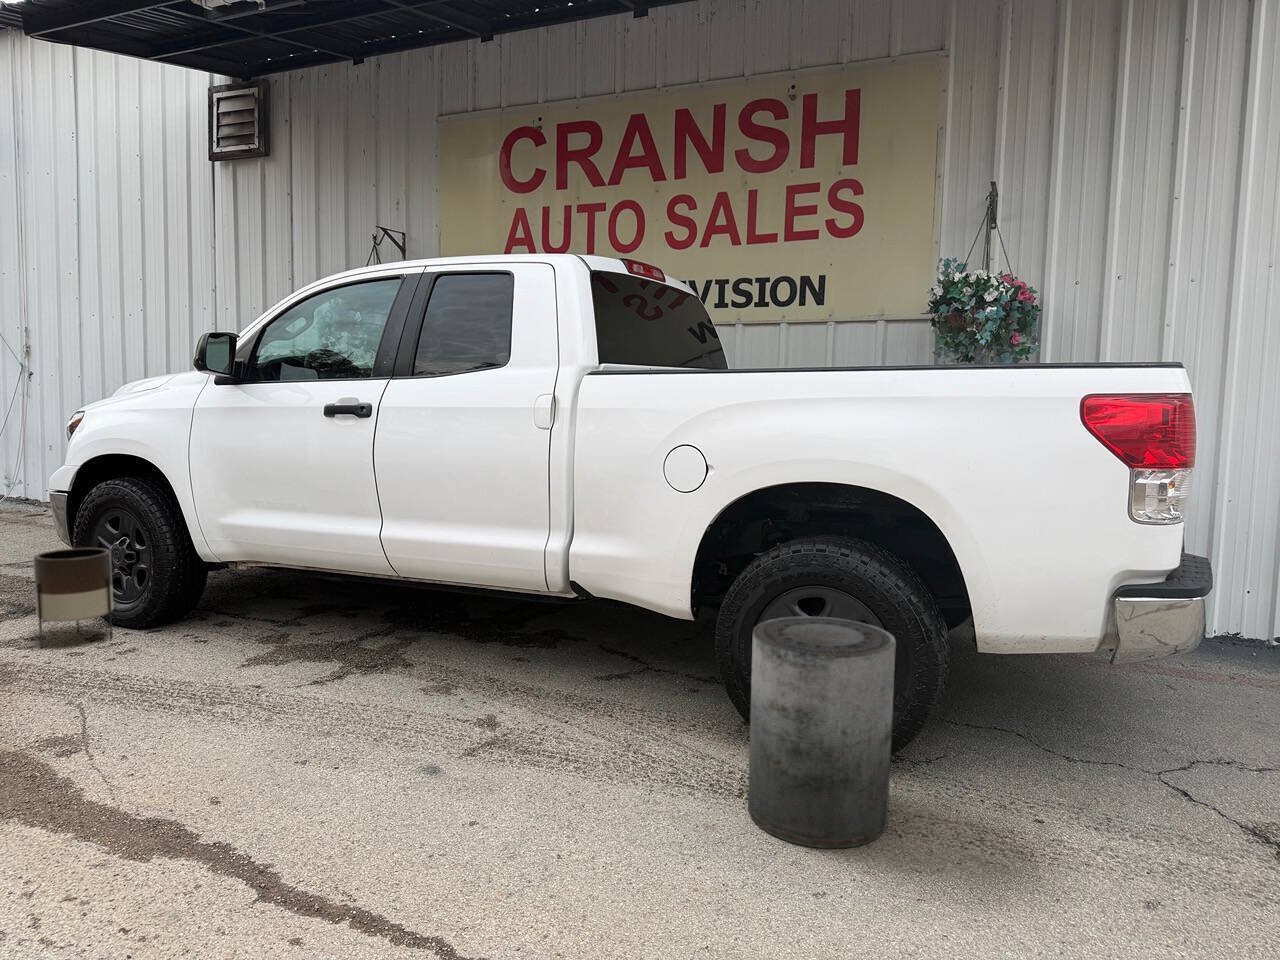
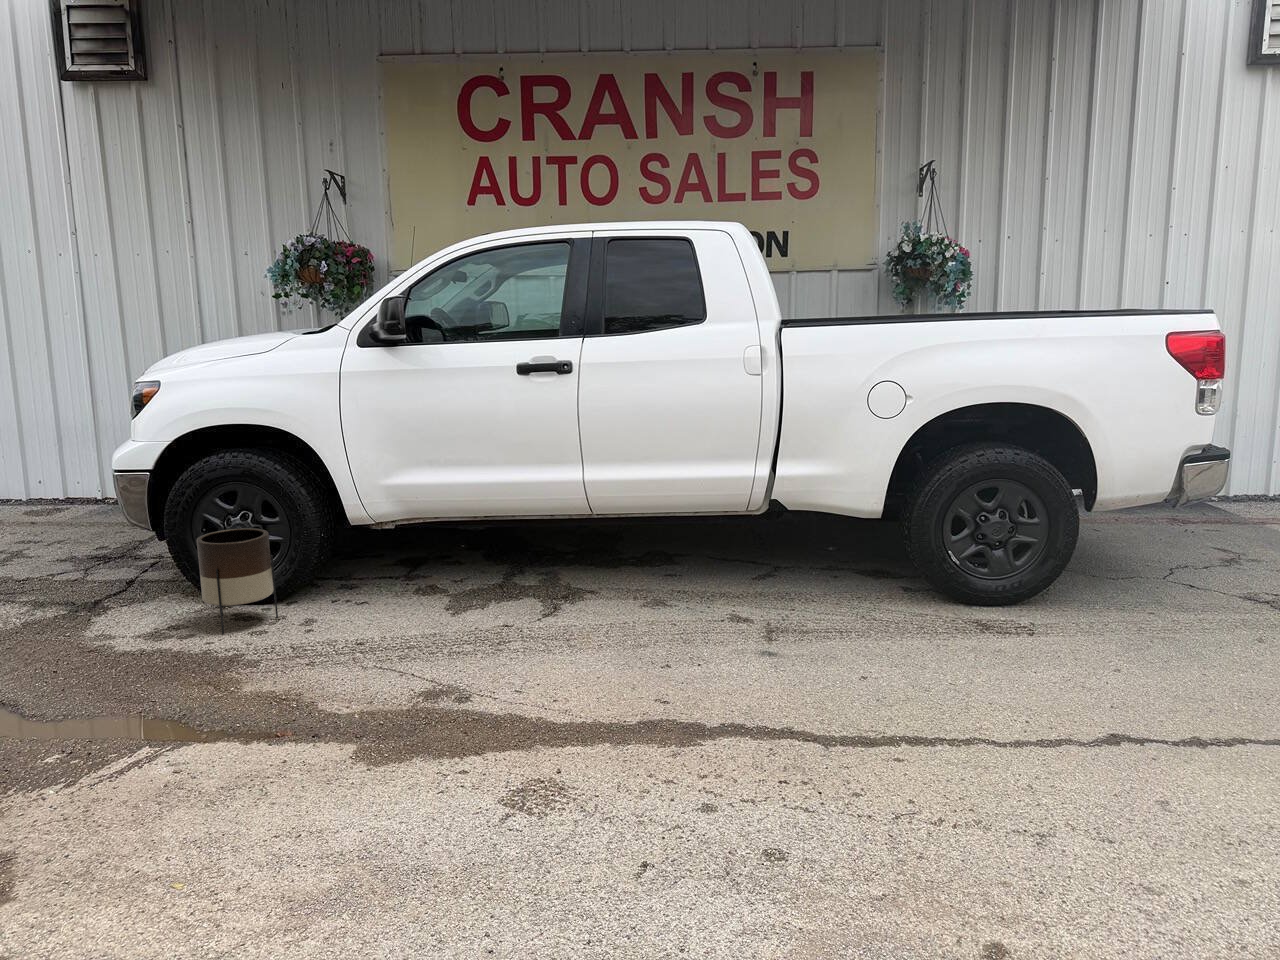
trash can: present [748,617,896,848] -> none [975,502,1081,646]

